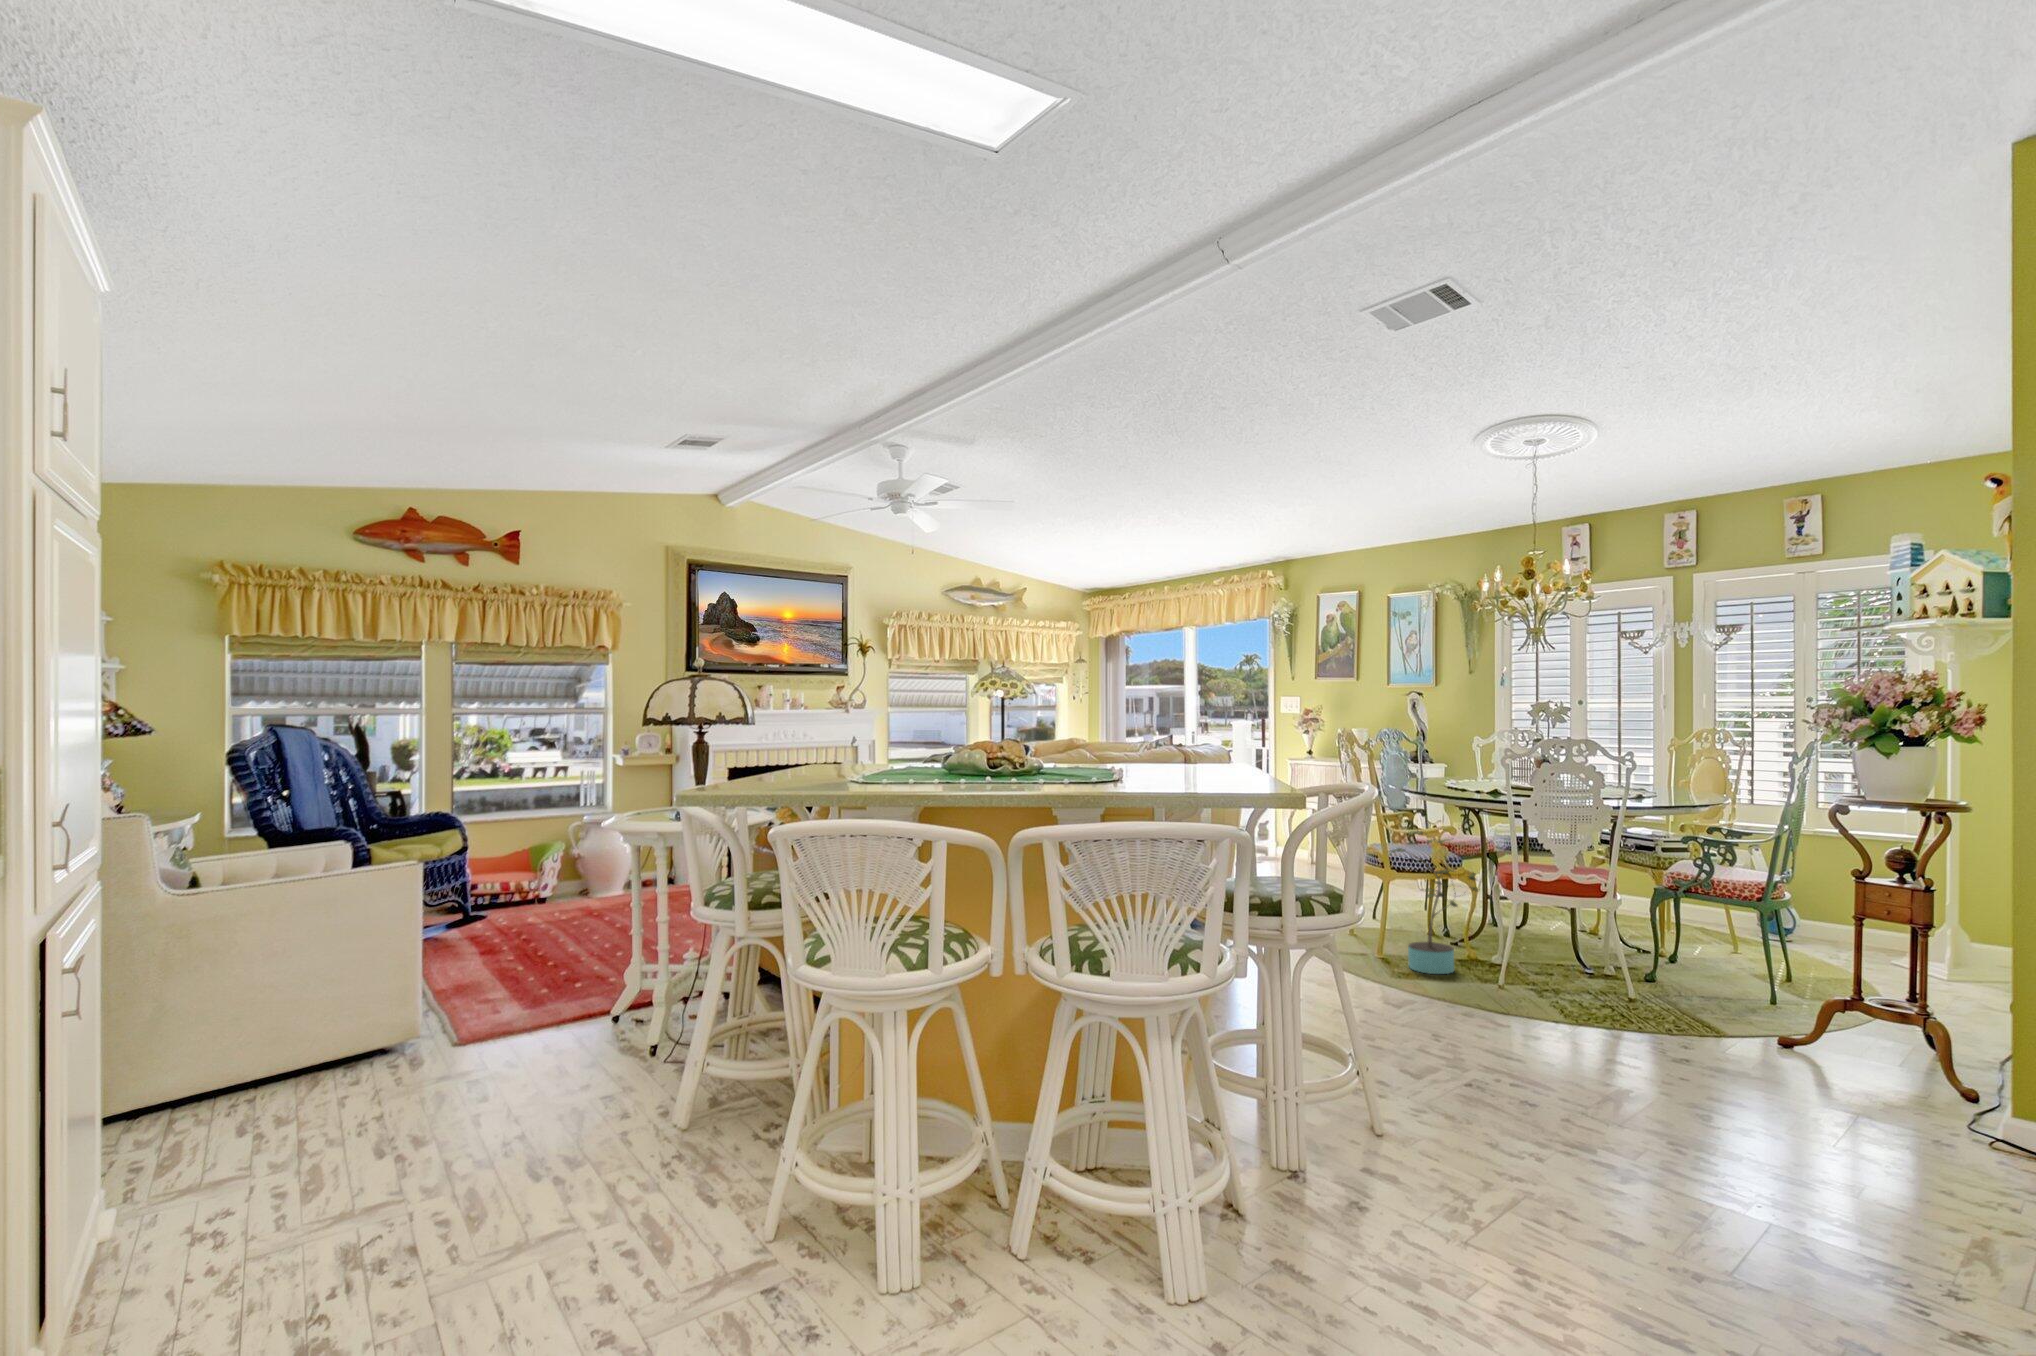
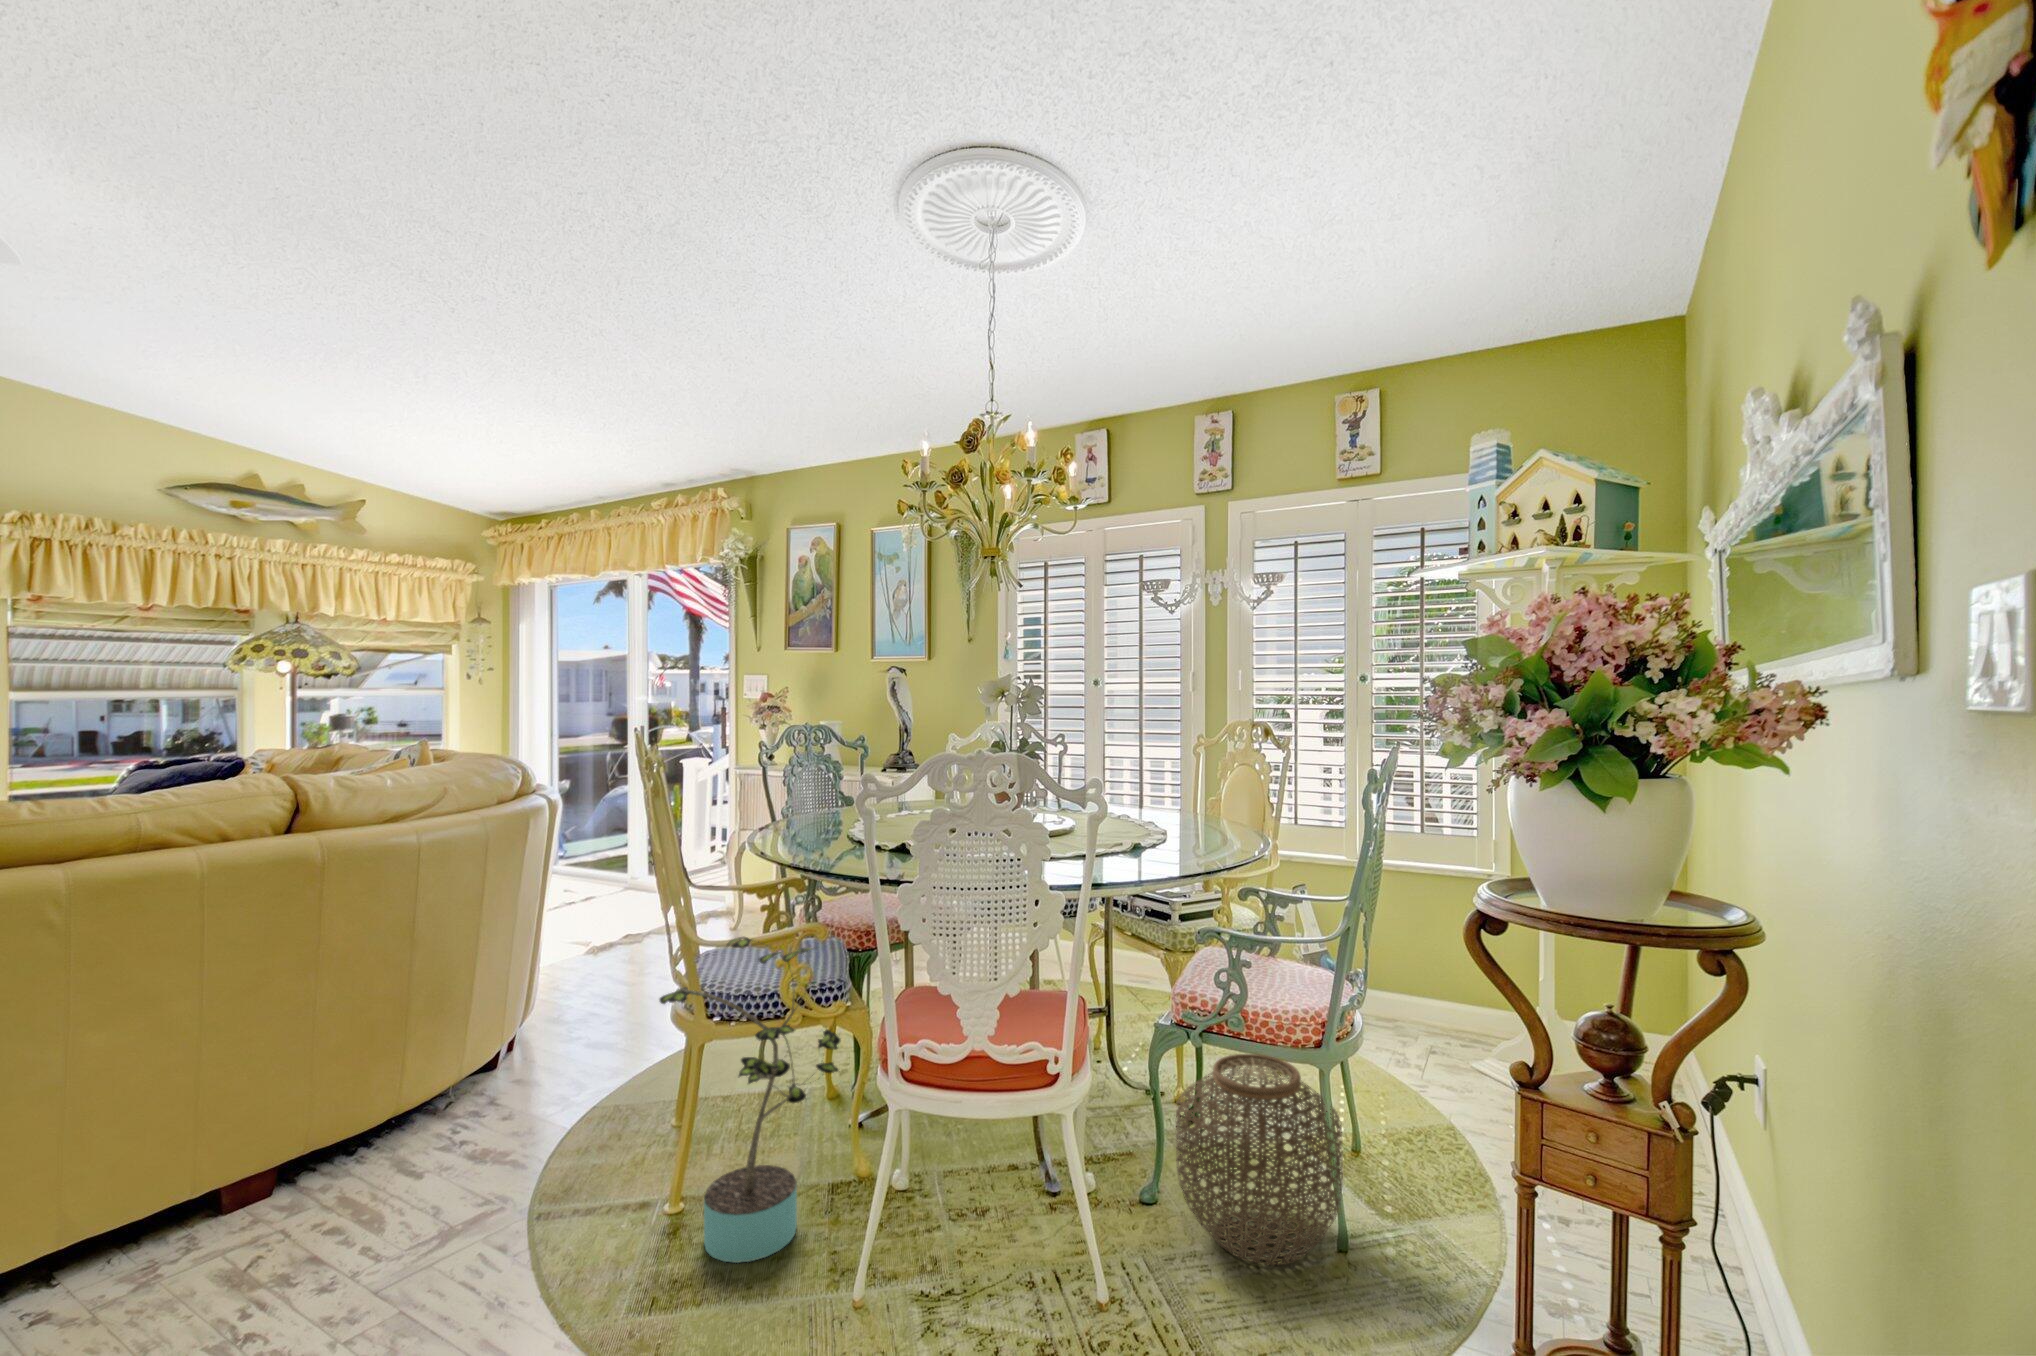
woven basket: none [1668,905,1772,1003] -> present [1176,1054,1343,1265]

